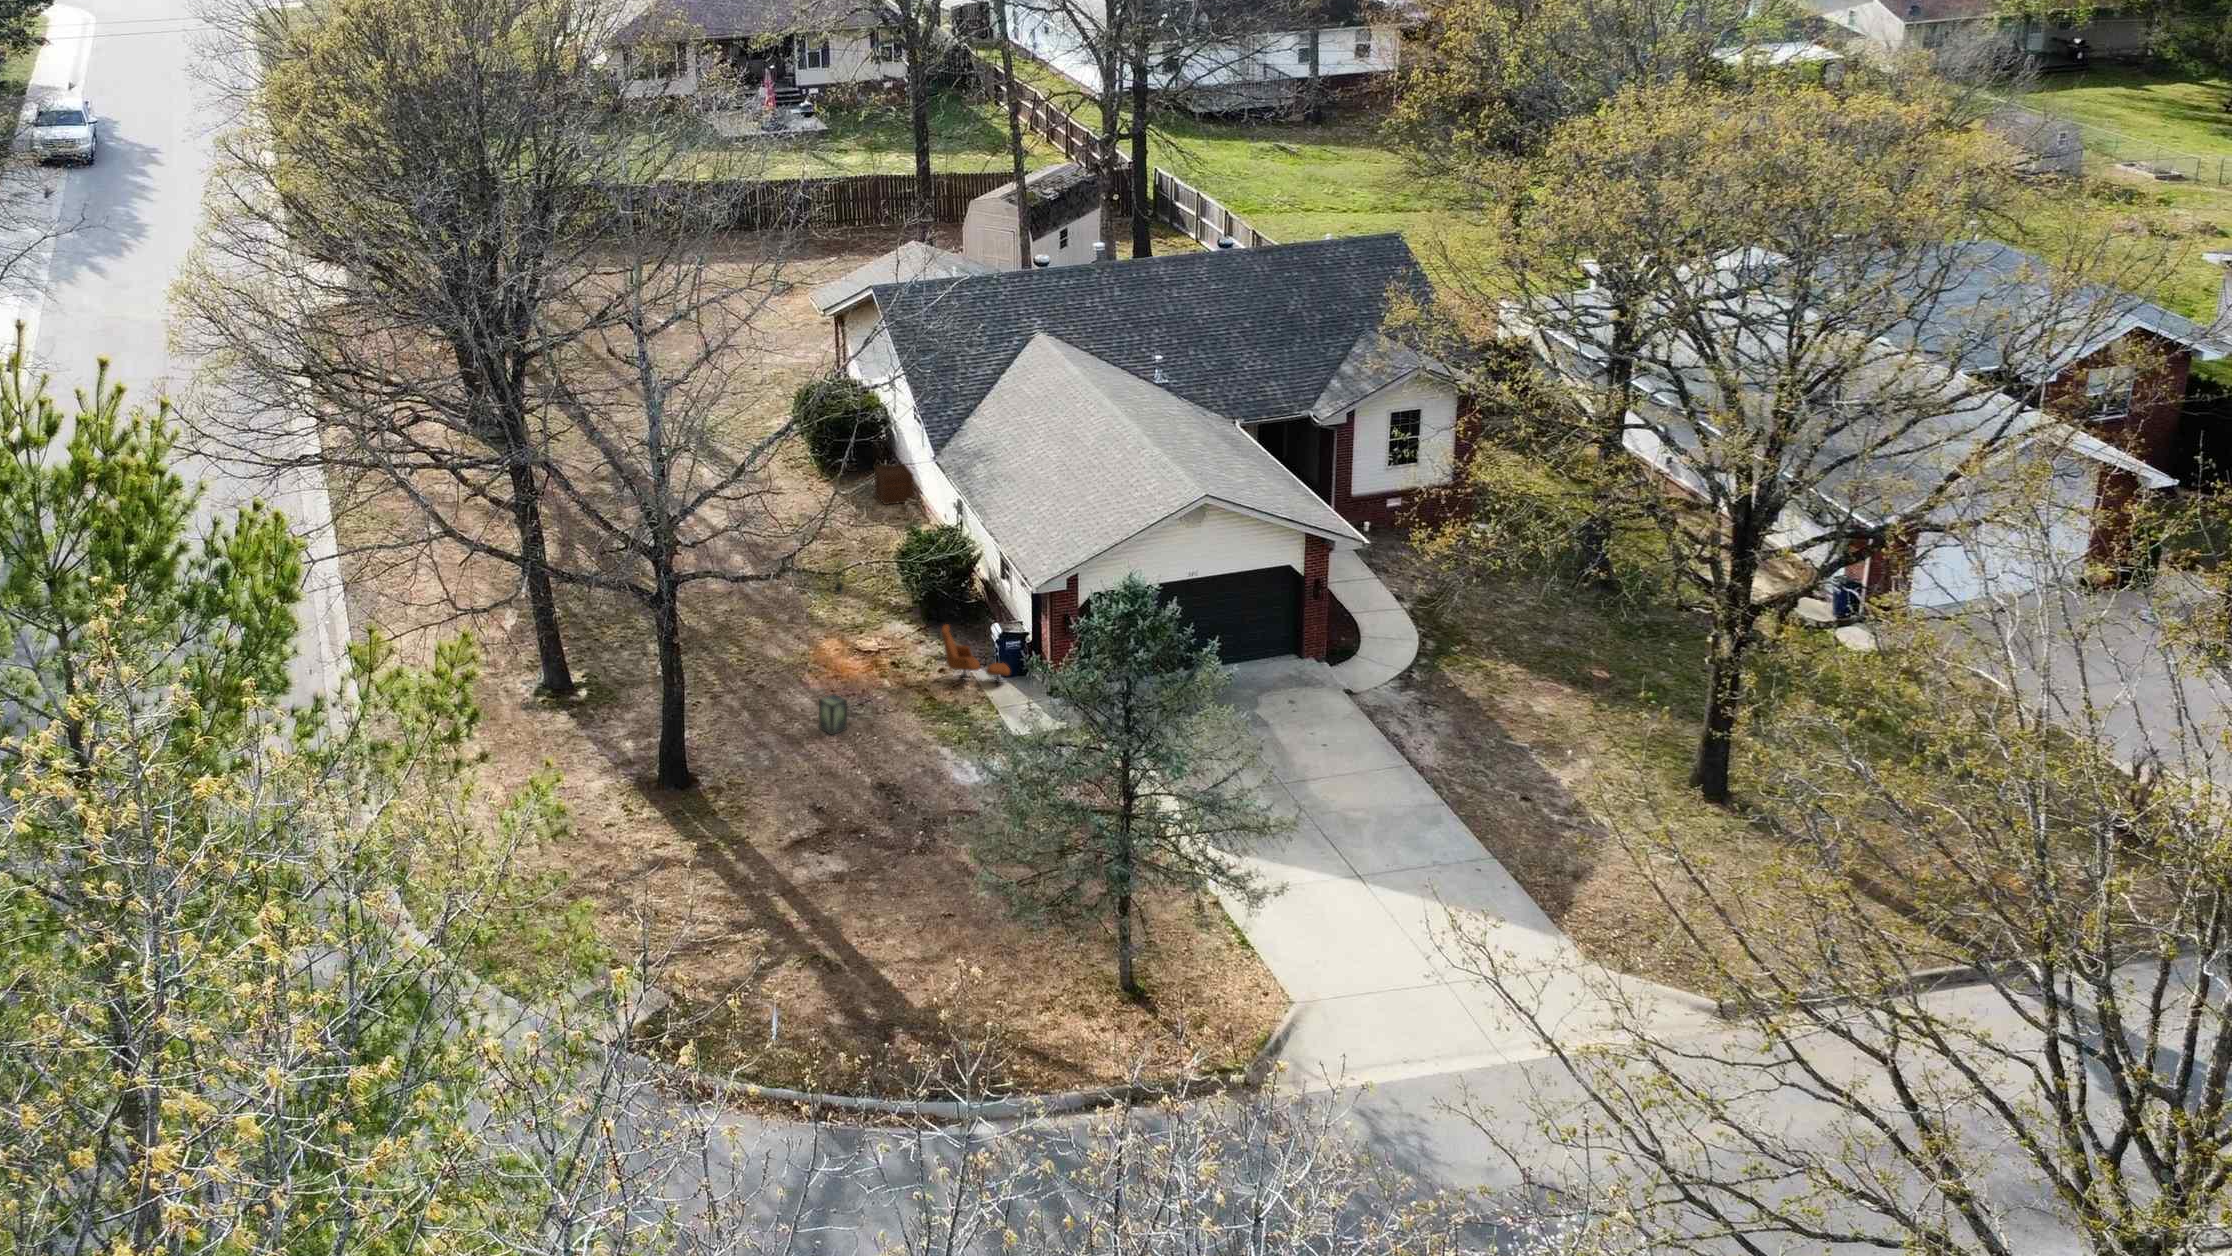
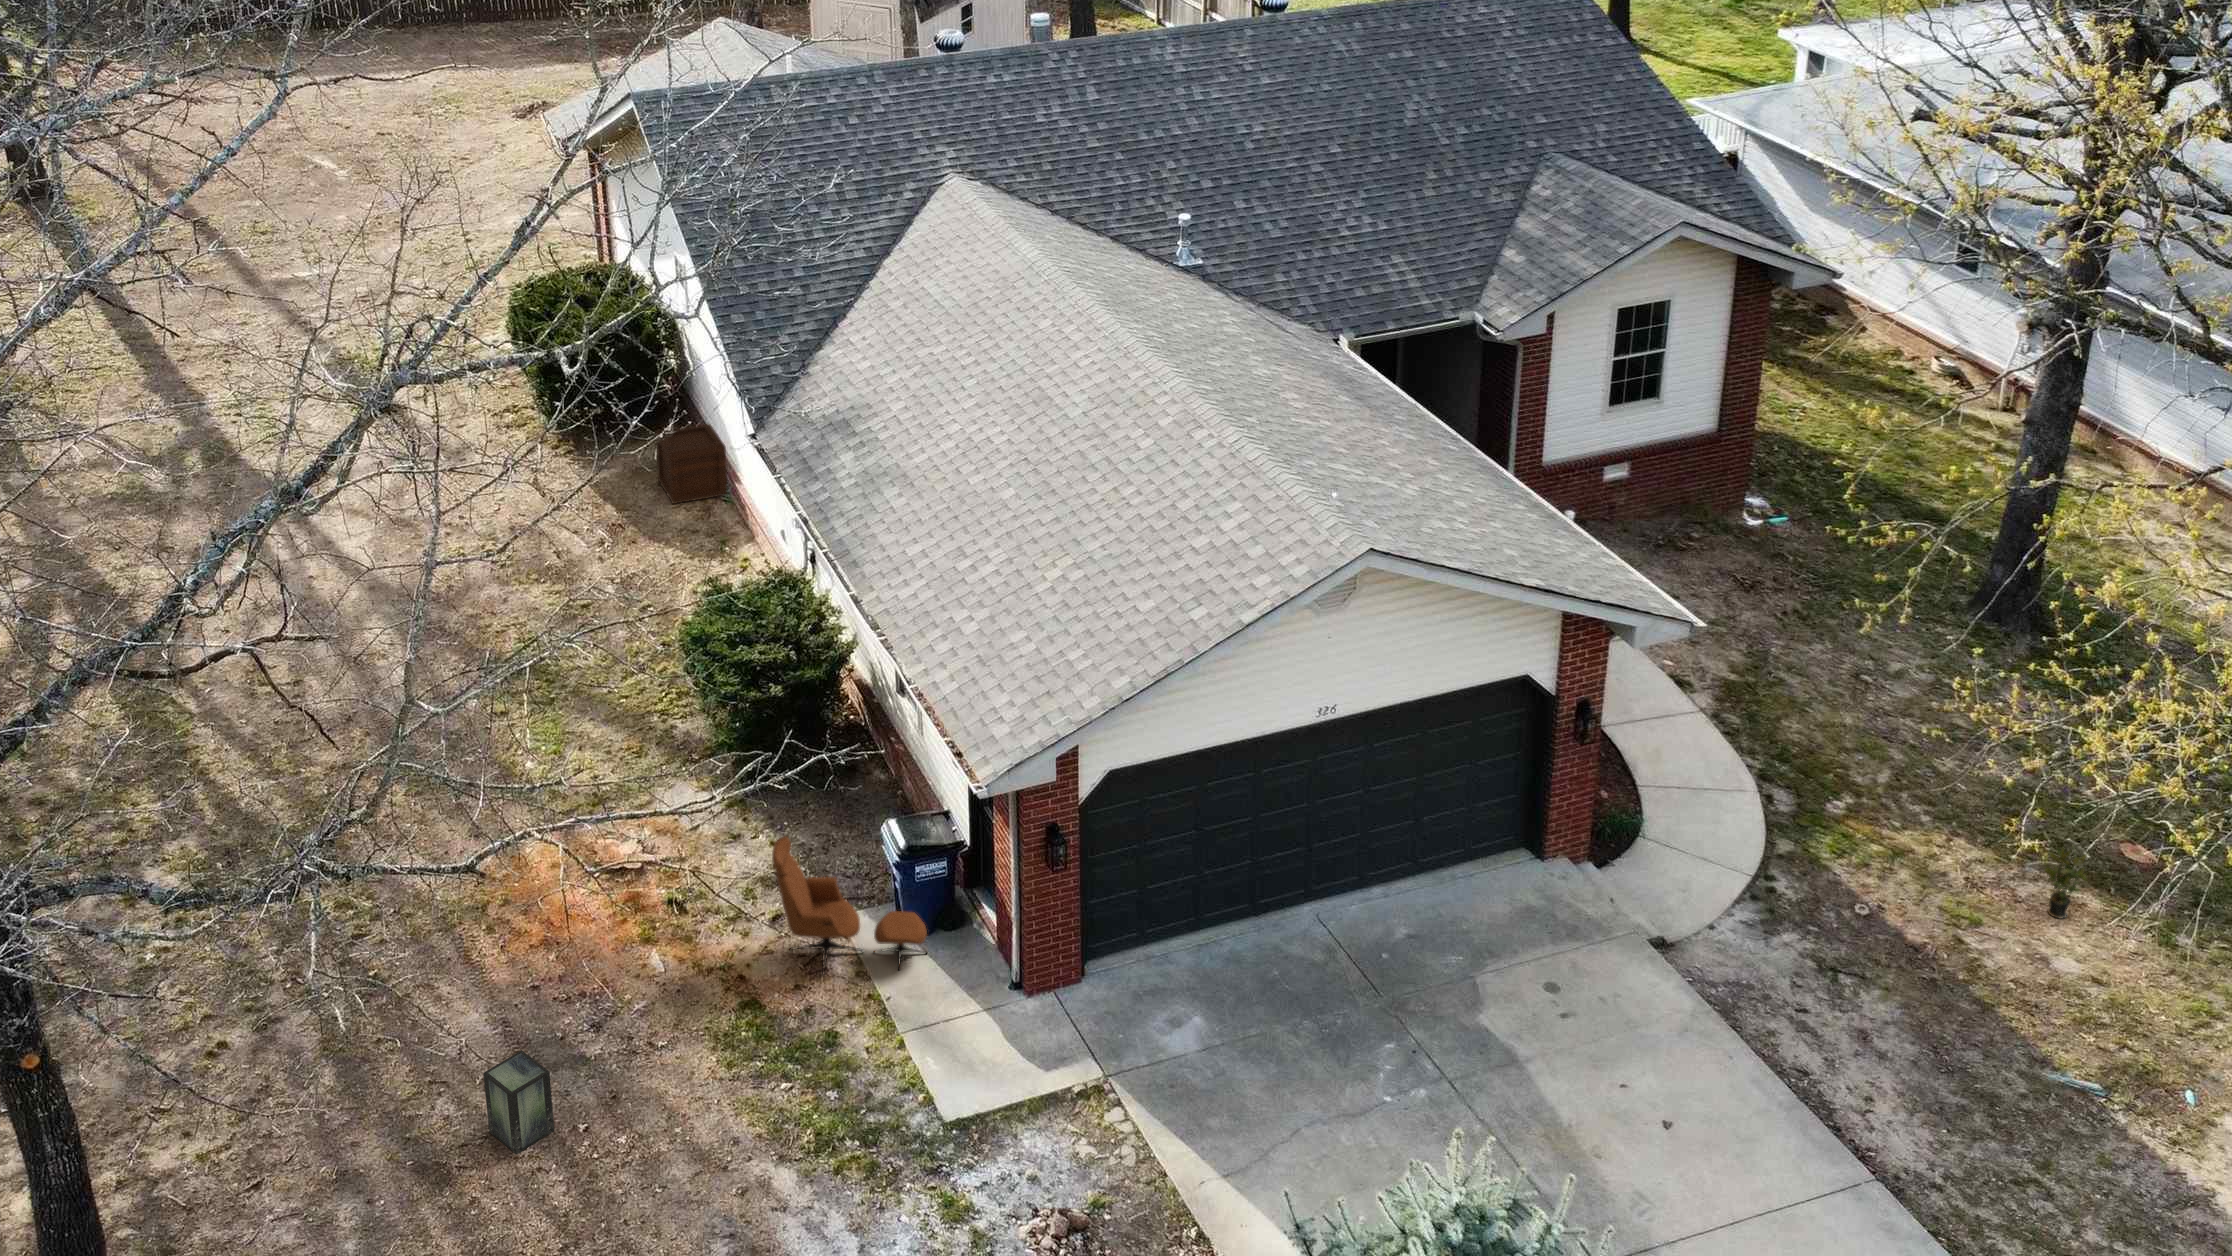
potted plant: present [830,561,846,593] -> present [2044,849,2087,919]

